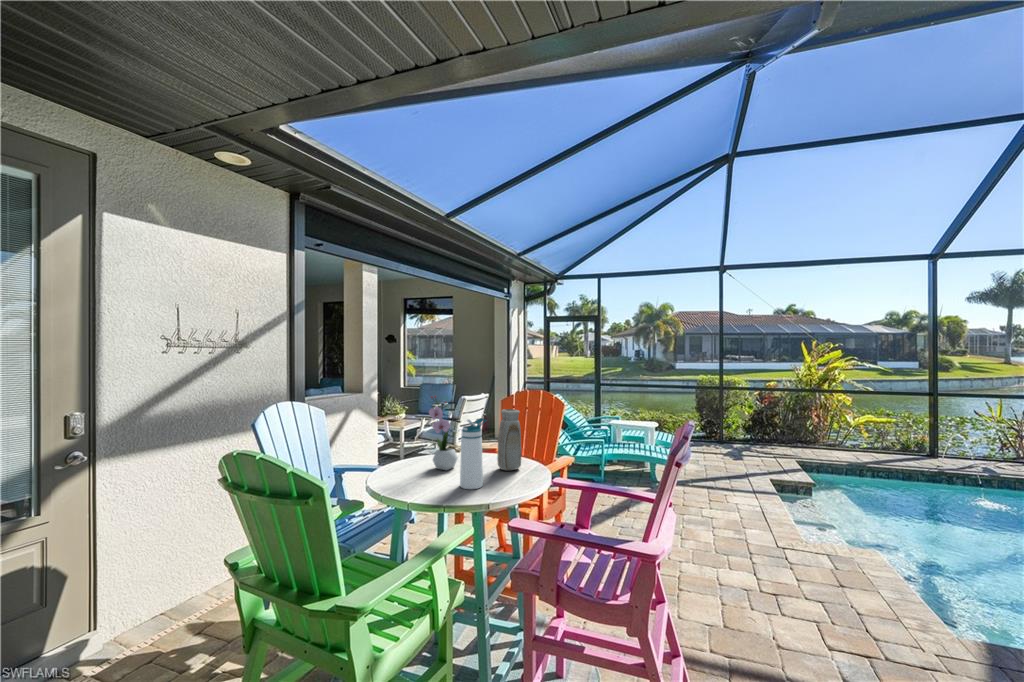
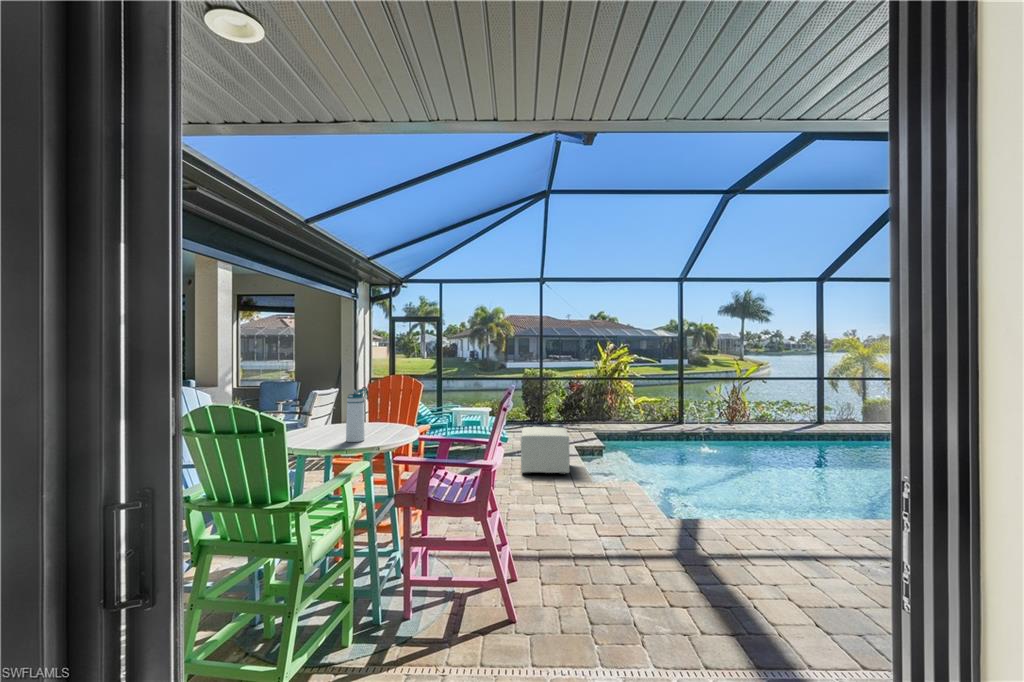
flower arrangement: present [429,396,458,470] -> none [313,375,340,435]
vase: present [497,409,521,470] -> none [372,384,391,431]
ottoman: none [696,453,767,523] -> present [521,427,570,475]

